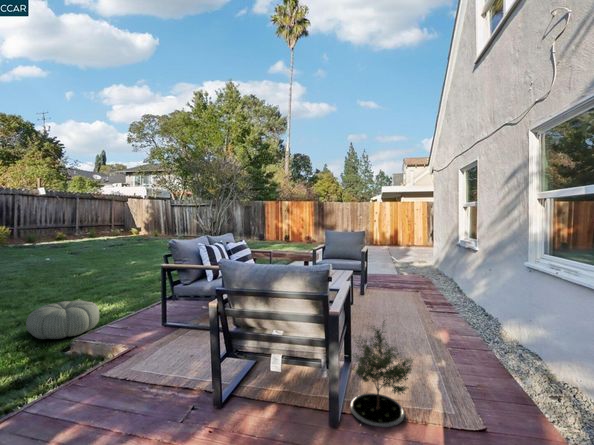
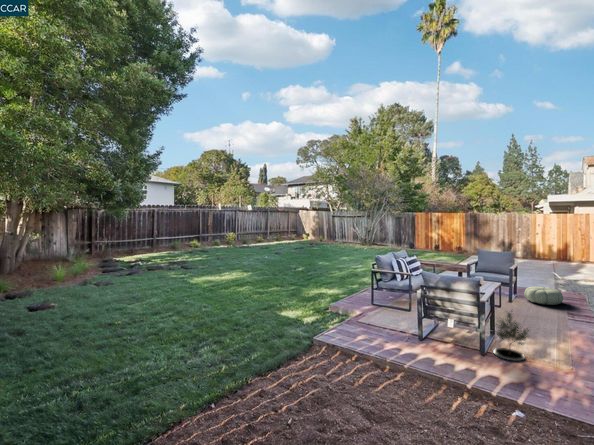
pouf: present [26,300,99,339] -> present [525,286,563,305]

